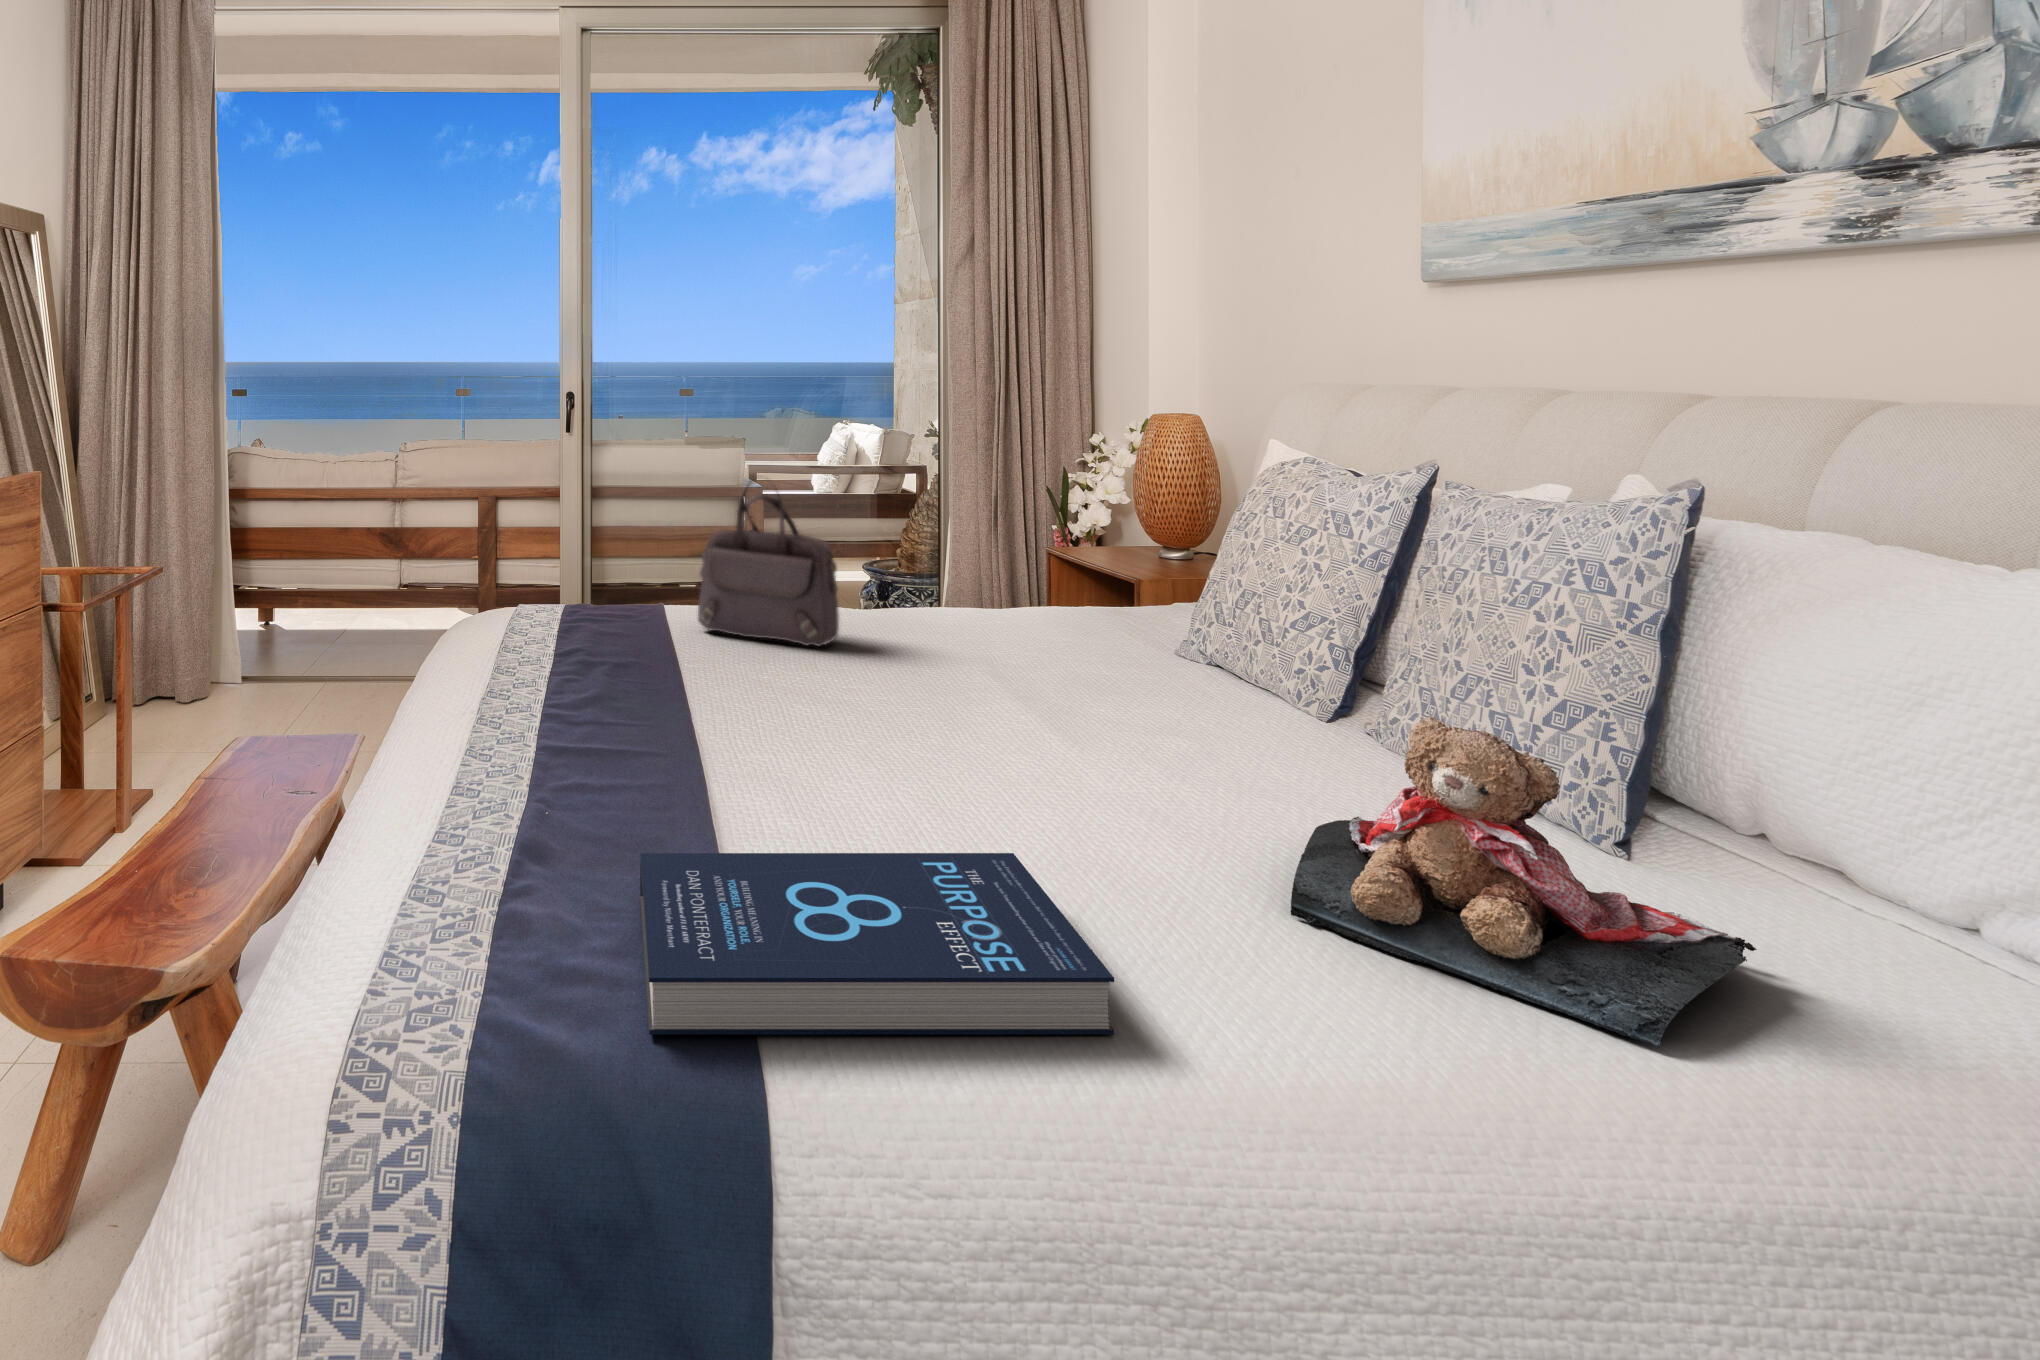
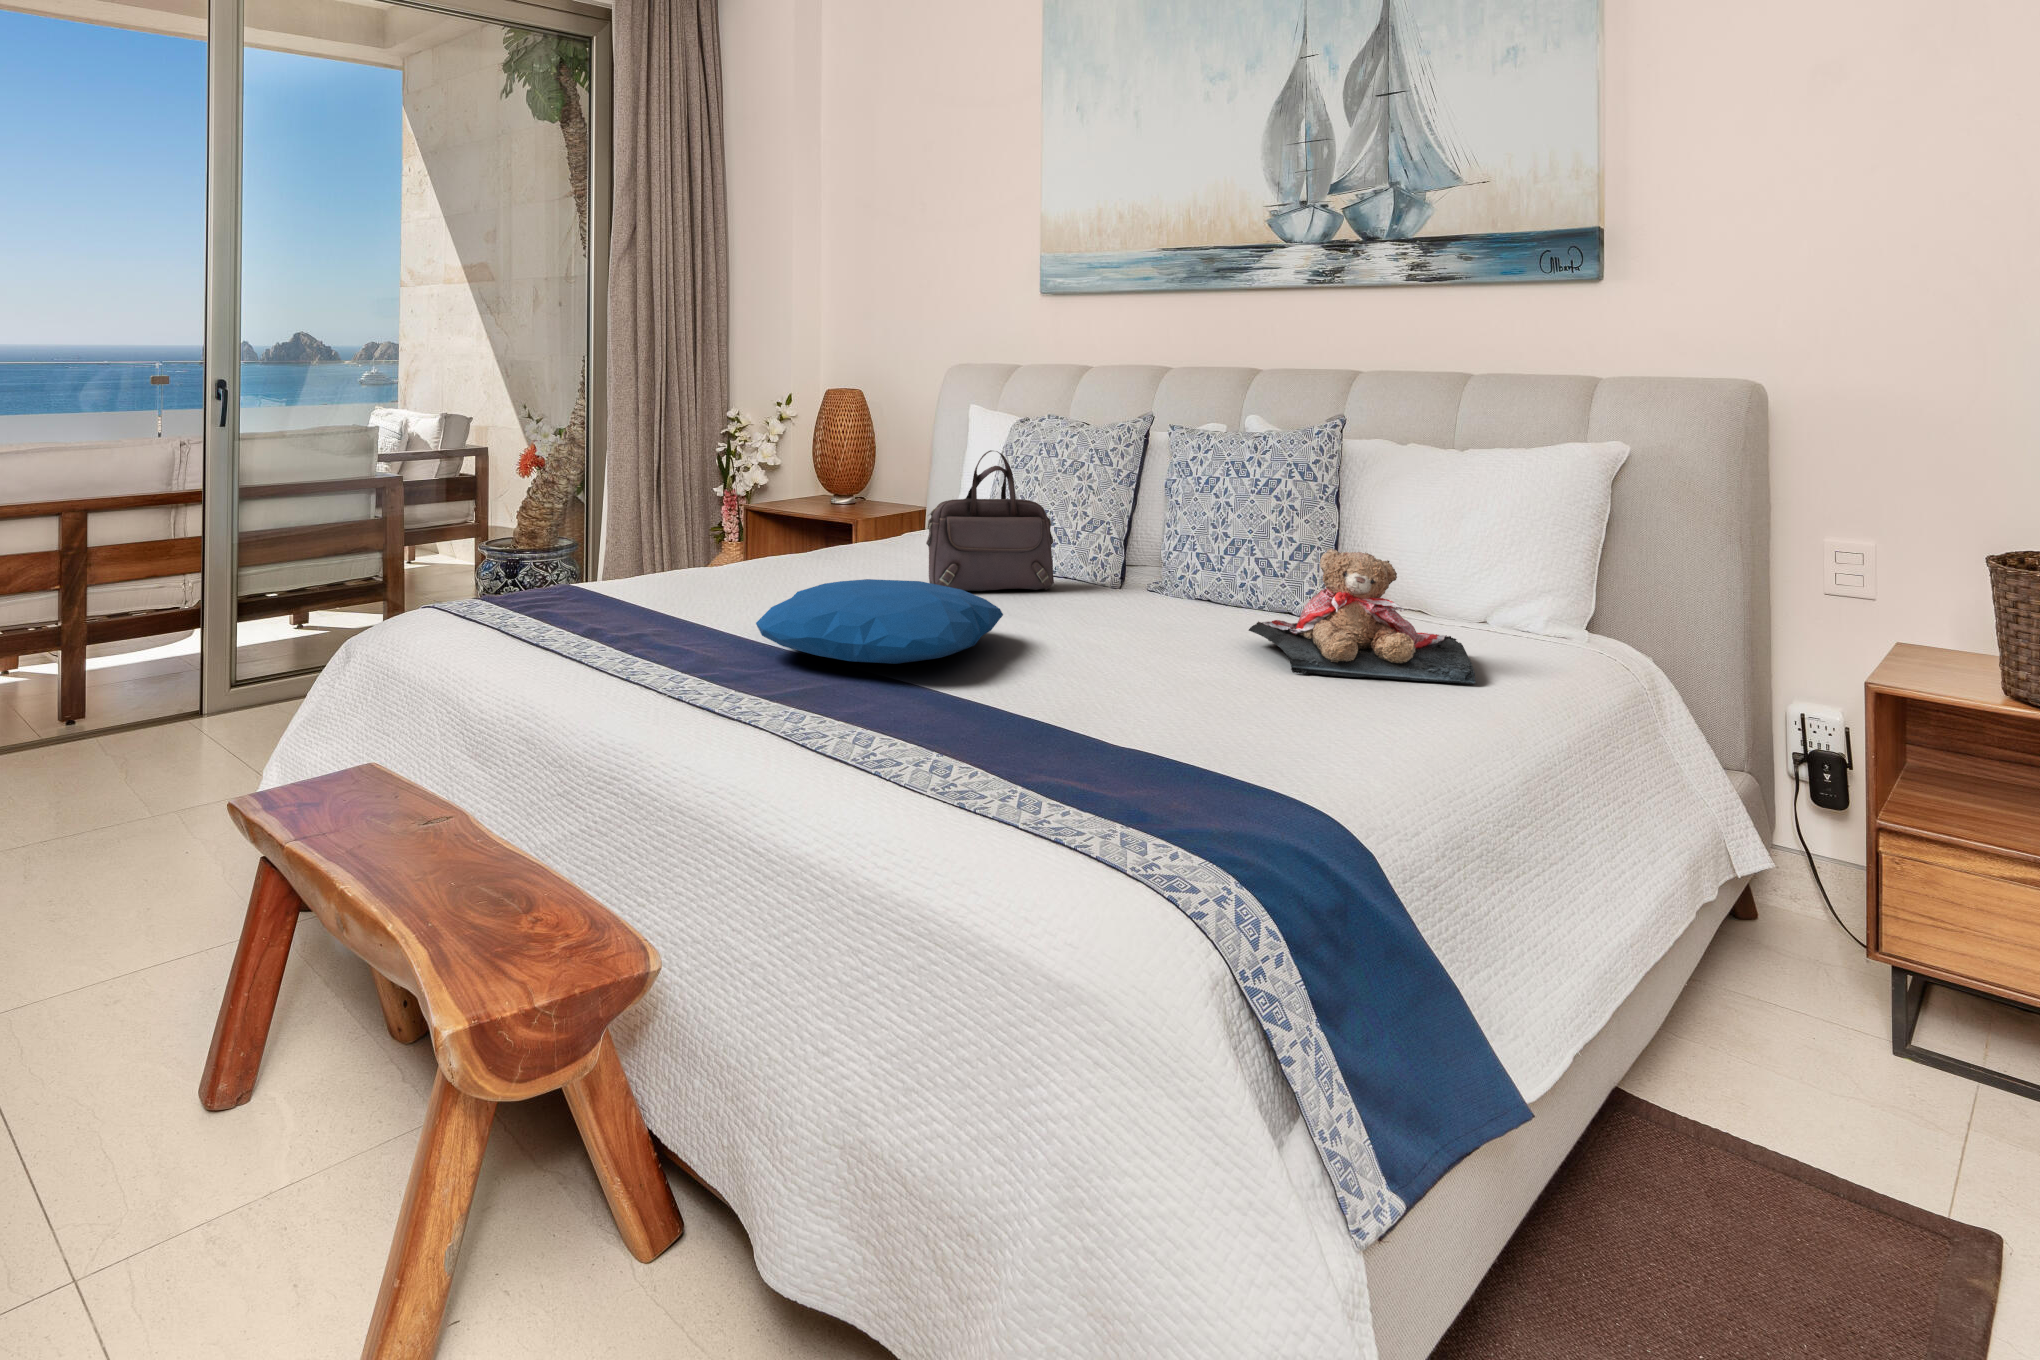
handbag: present [698,476,839,646] -> present [926,450,1054,591]
pillow: none [619,645,947,761] -> present [756,579,1003,664]
book: present [640,853,1114,1034] -> none [1018,667,1331,795]

